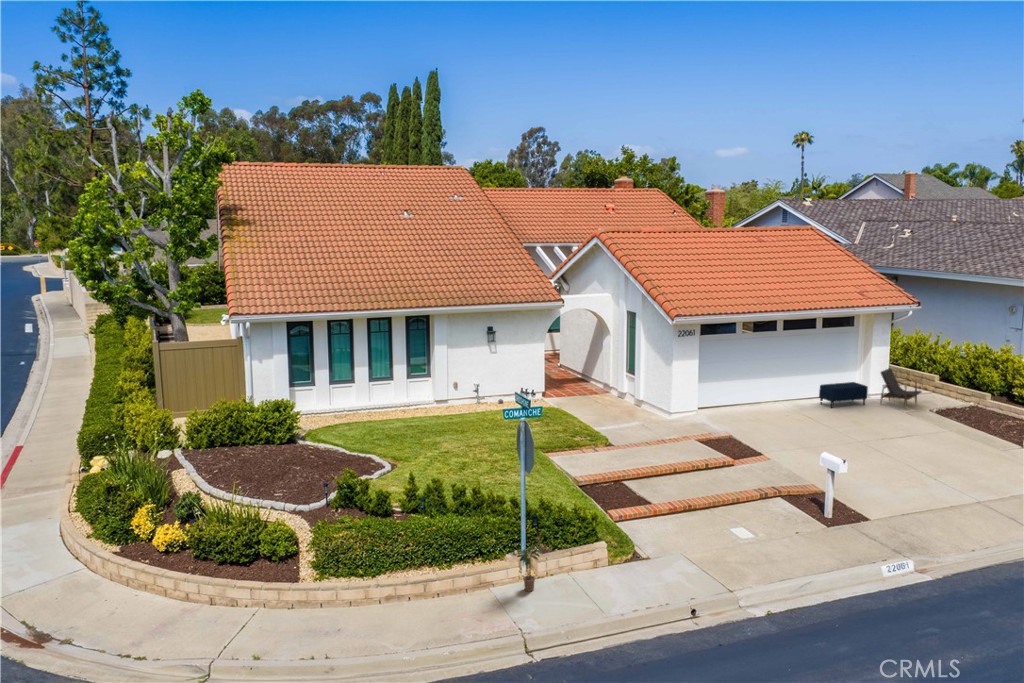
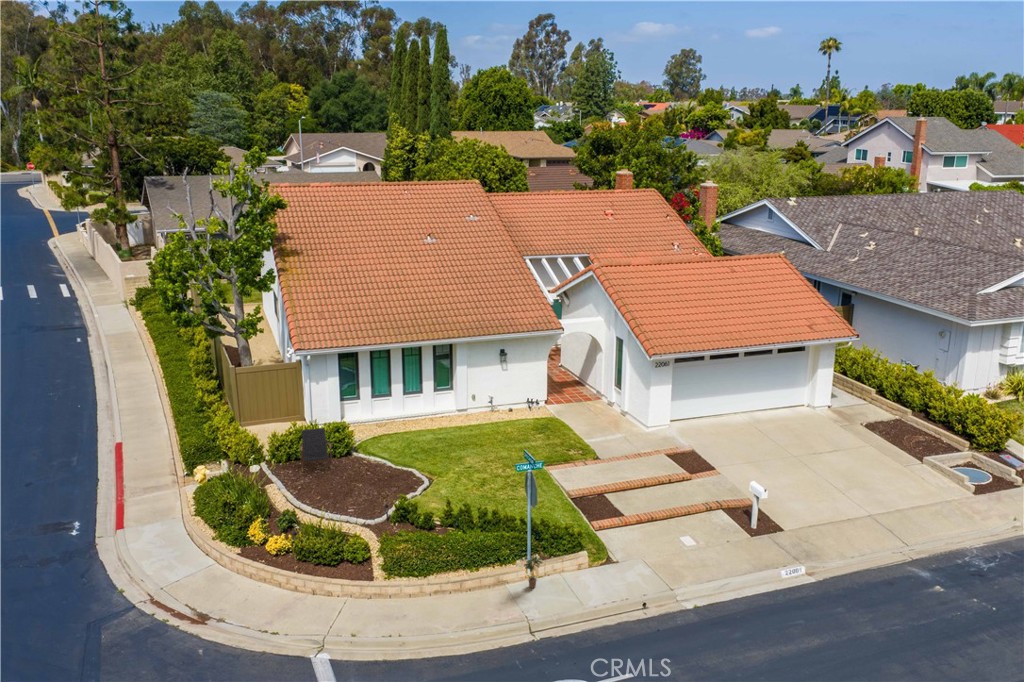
lounge chair: present [880,368,921,409] -> present [300,428,332,472]
bench: present [819,382,868,408] -> none [772,396,812,419]

